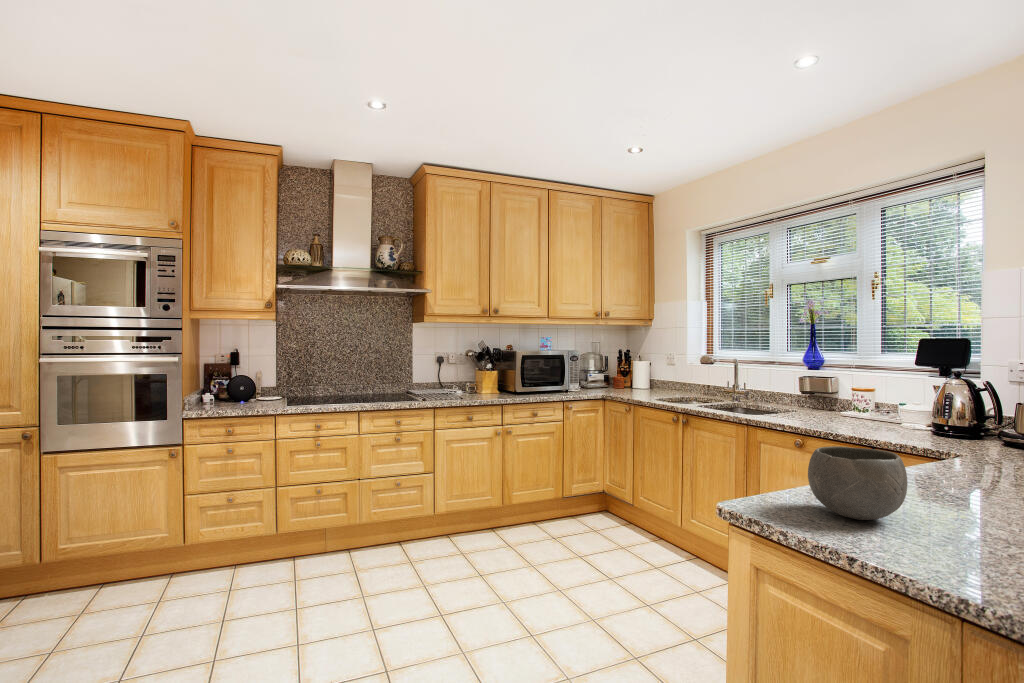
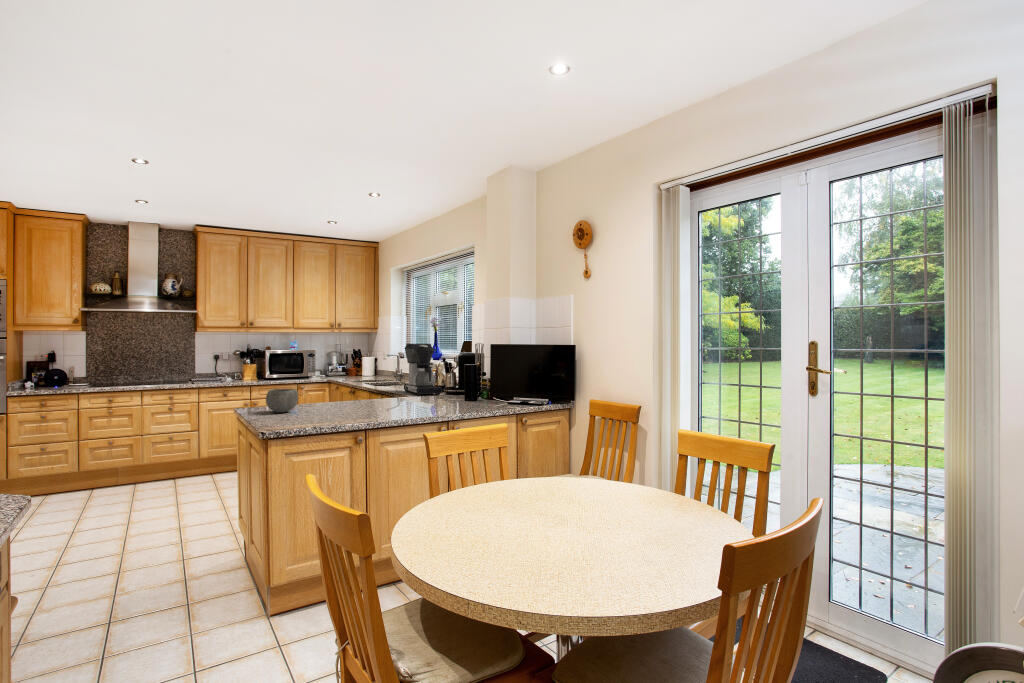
coffee maker: none [846,336,983,445] -> present [404,344,442,396]

